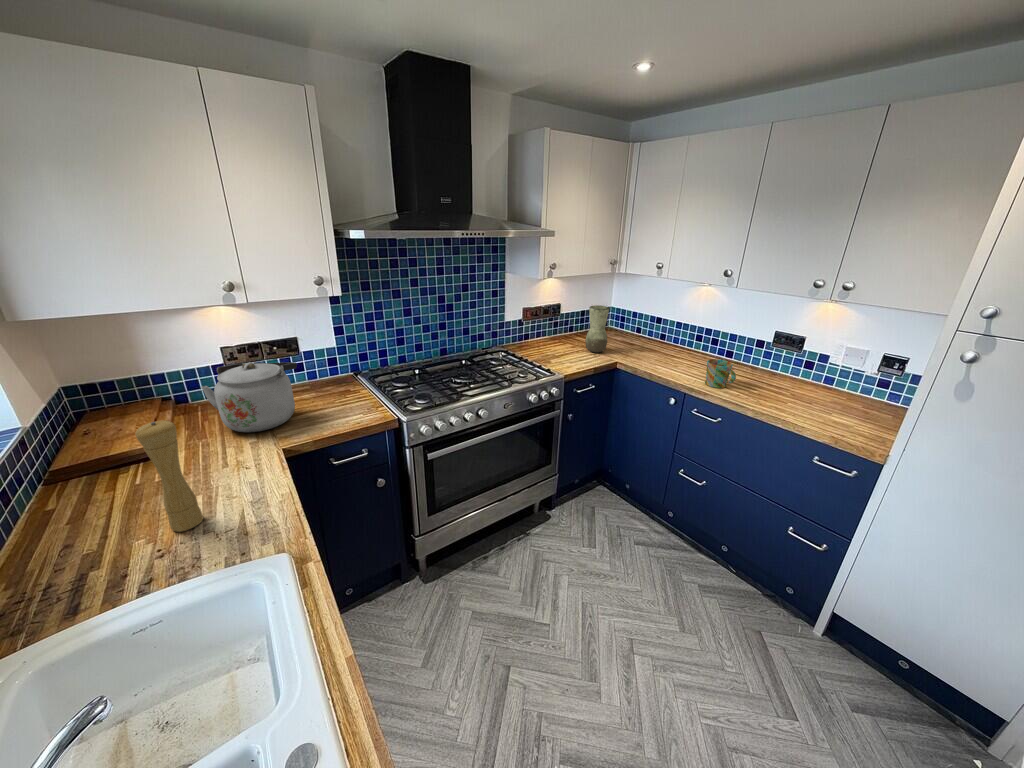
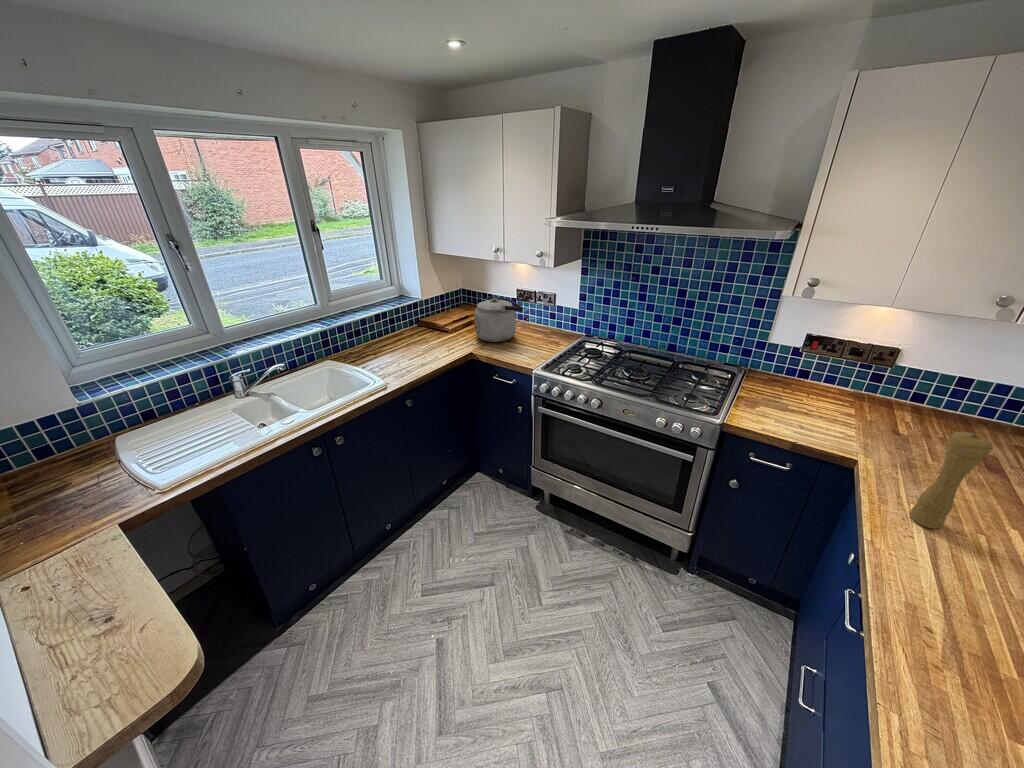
vase: present [585,305,609,353] -> none [849,365,919,442]
mug: present [705,359,736,388] -> none [896,541,980,613]
pepper mill: present [136,421,203,532] -> present [910,432,993,529]

